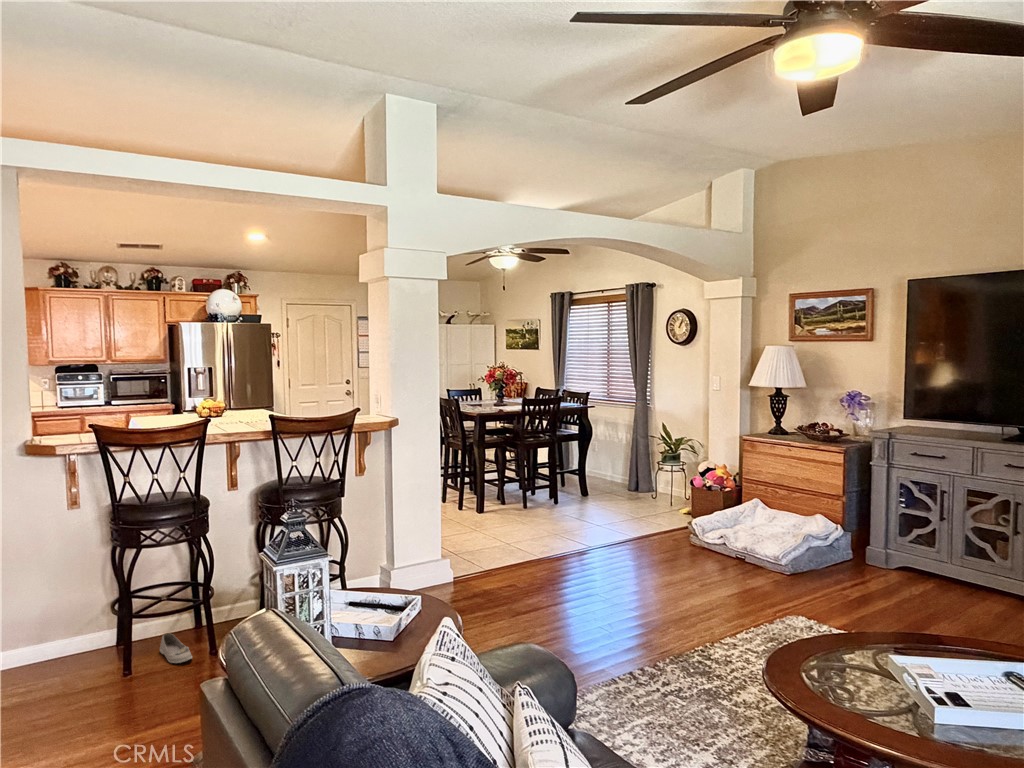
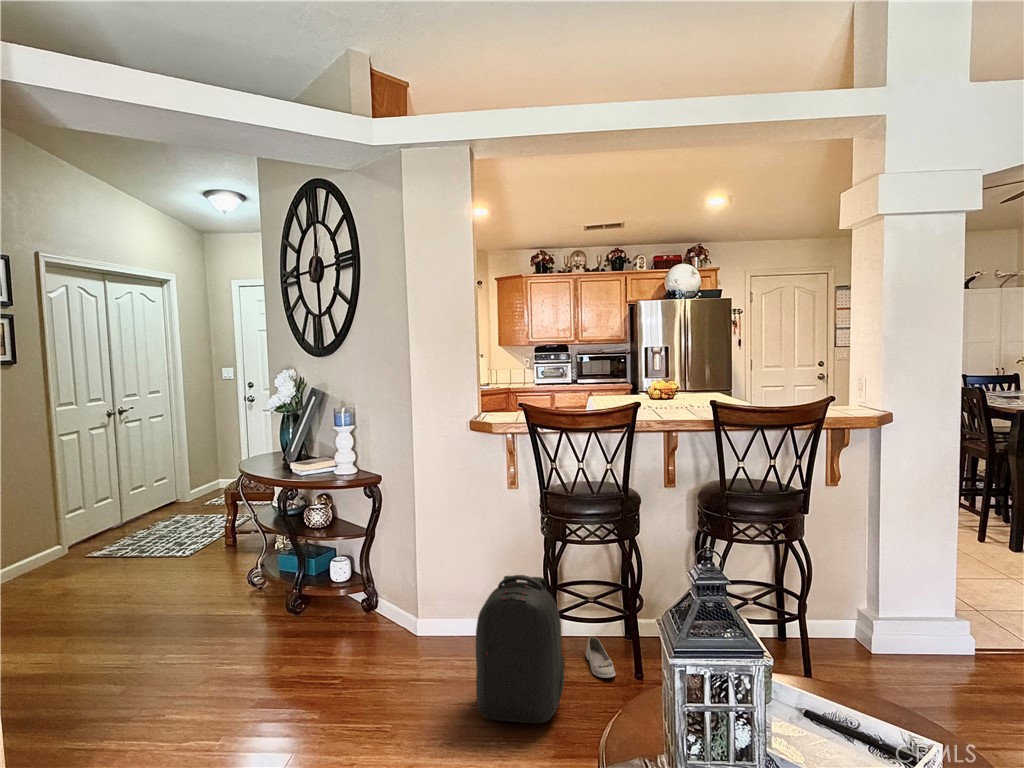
backpack: none [52,584,147,723] -> present [476,575,565,723]

